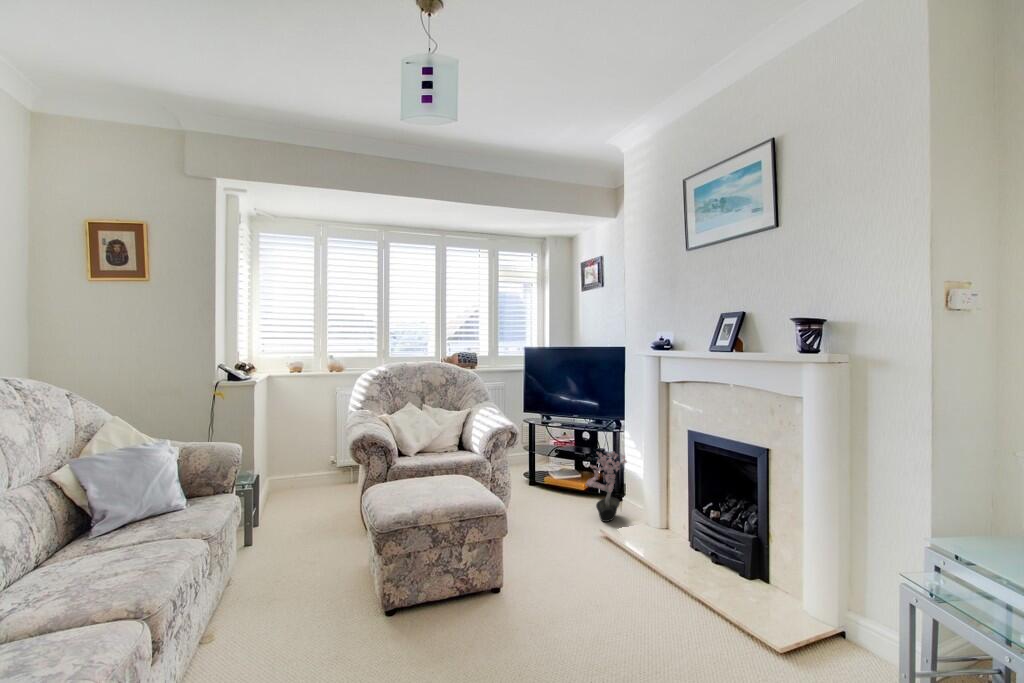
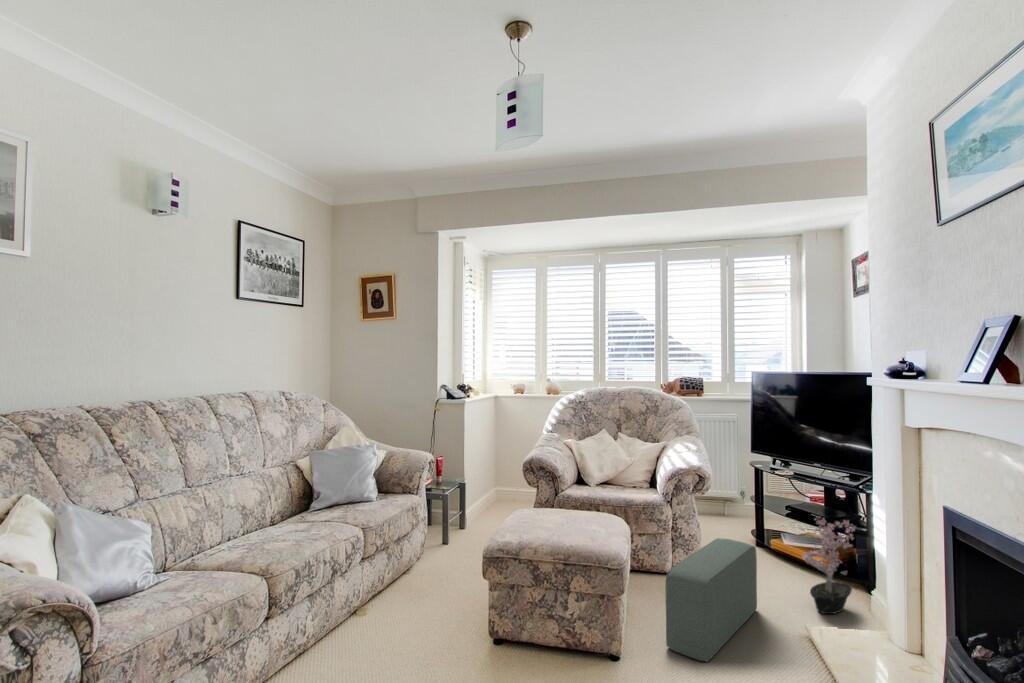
pouf: none [528,479,568,576] -> present [665,538,757,661]

